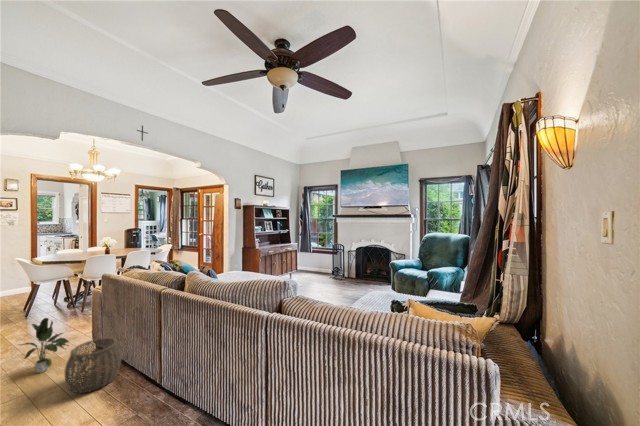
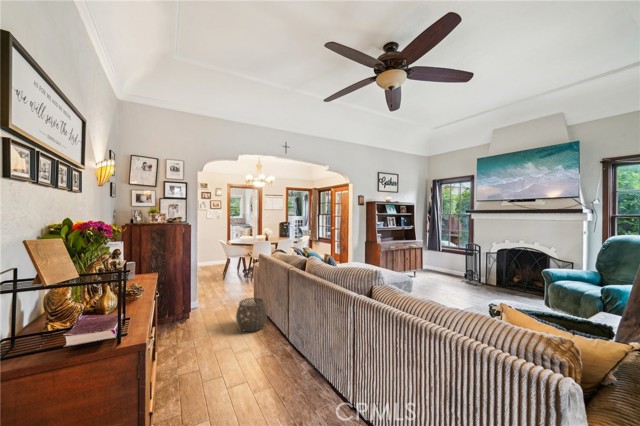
potted plant: present [21,318,69,373] -> none [216,278,241,314]

